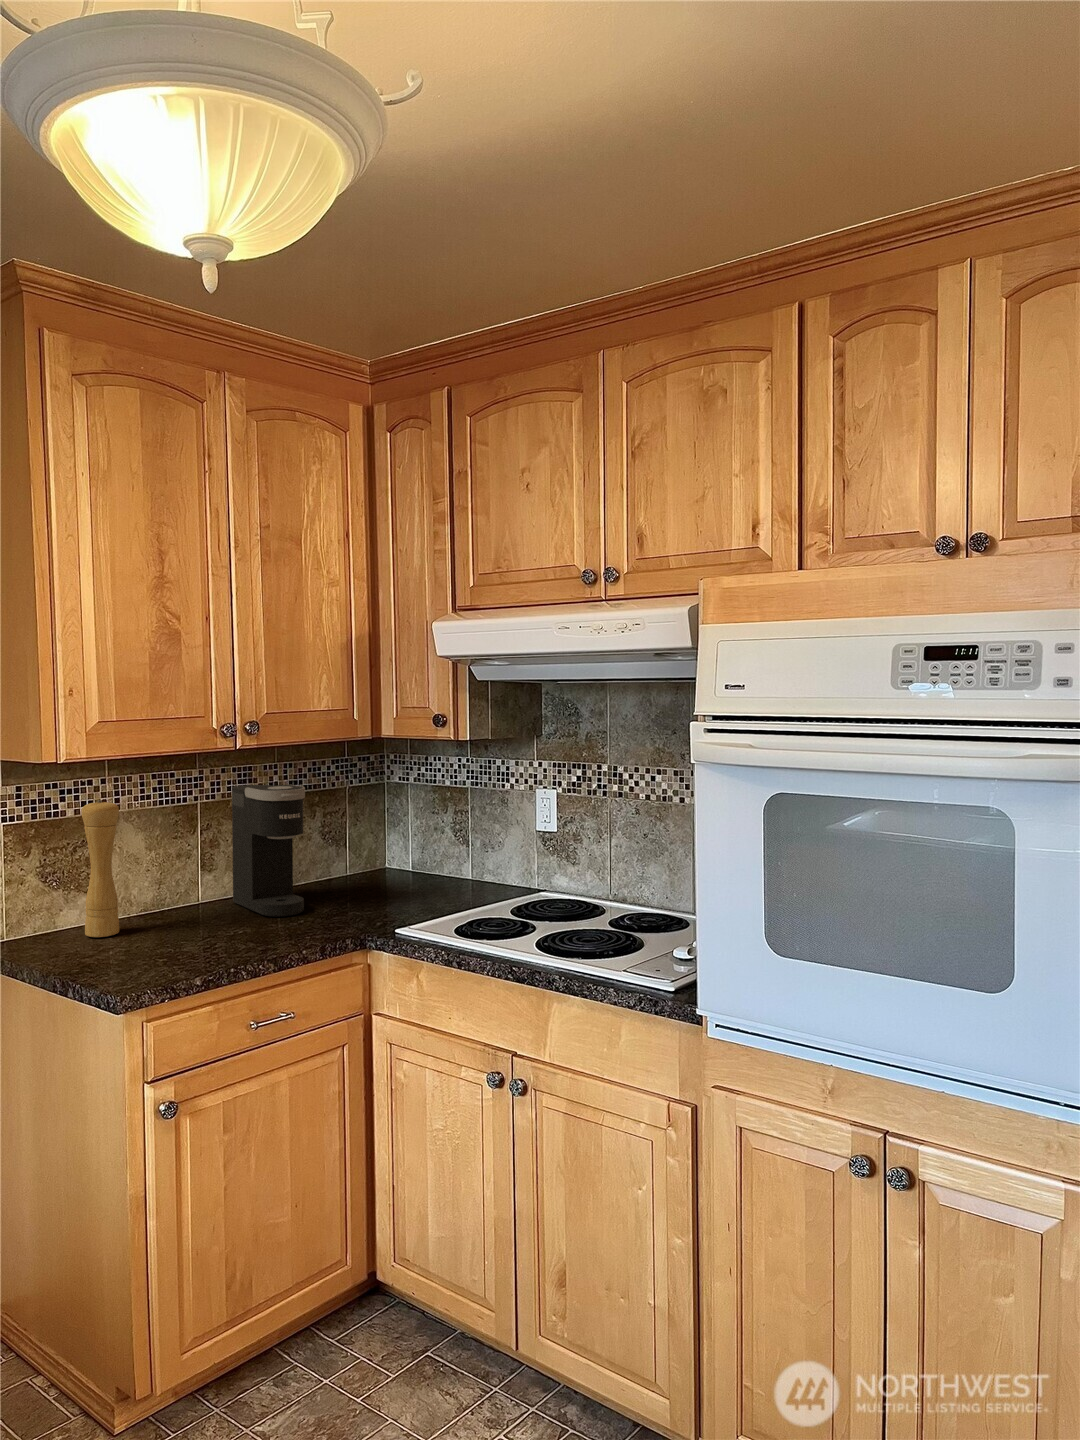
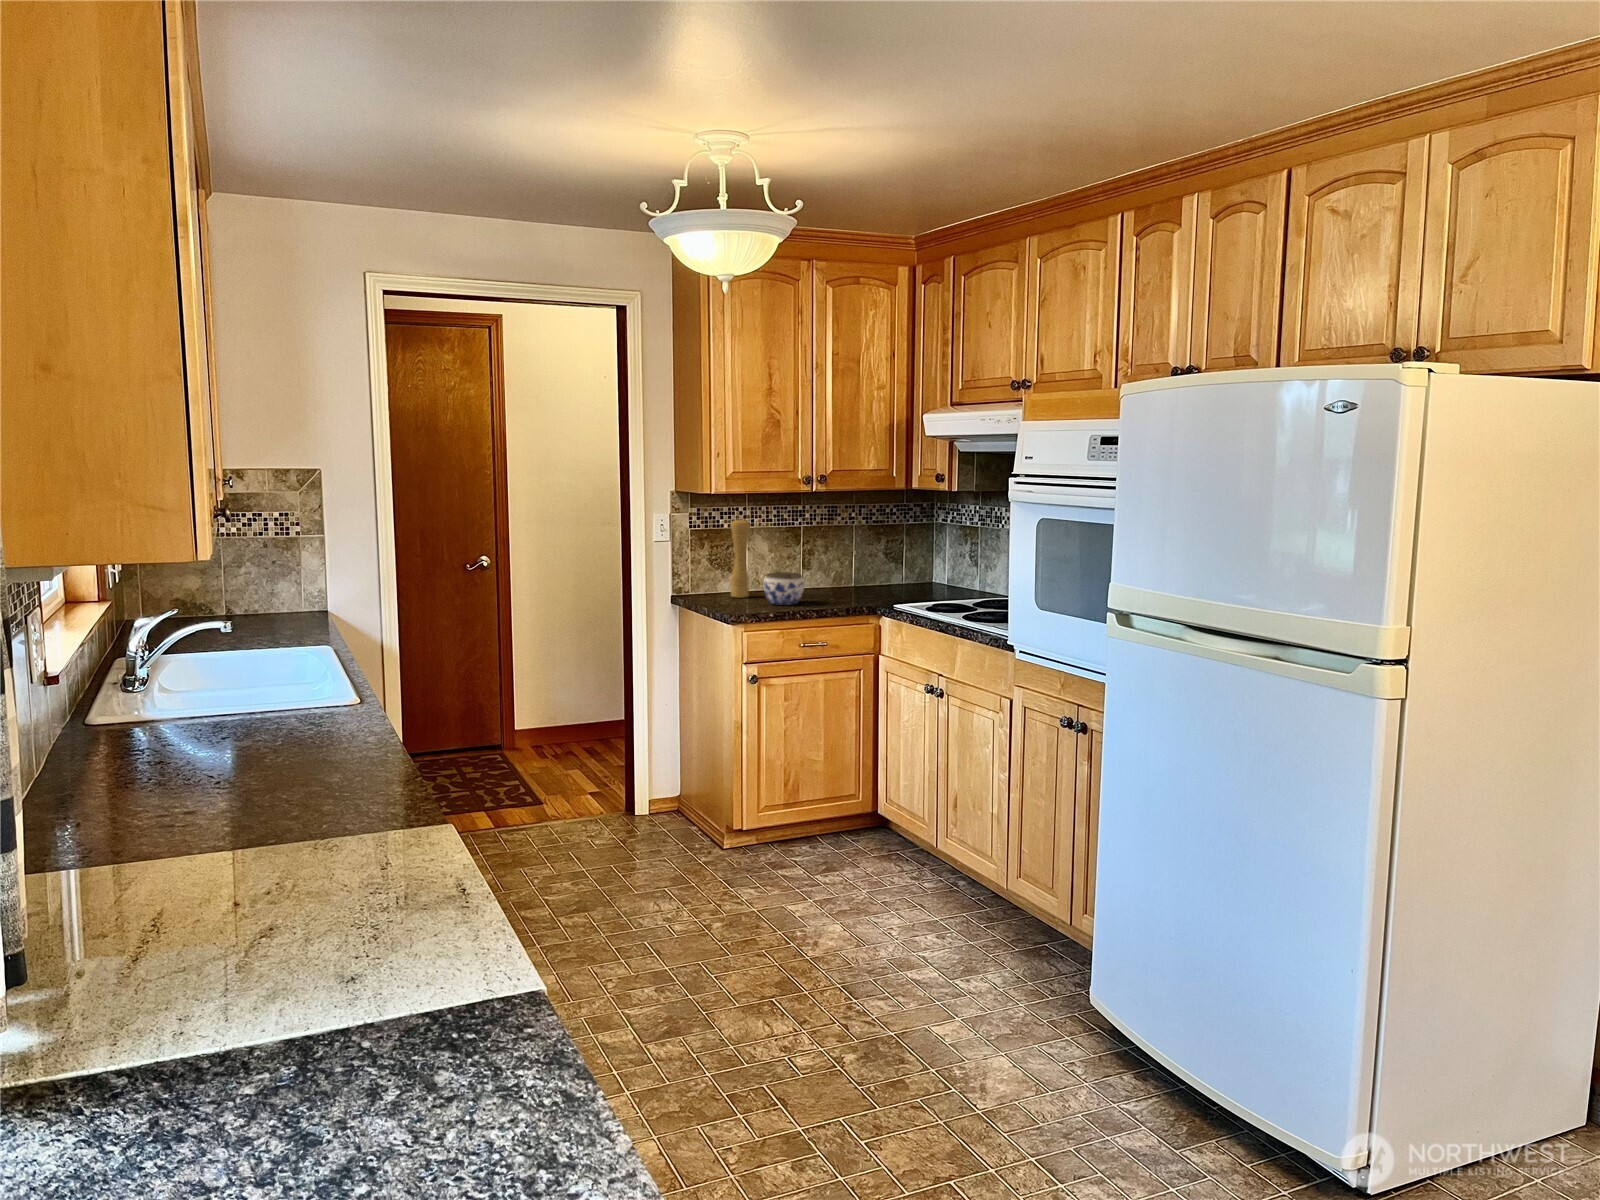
coffee maker: present [232,784,305,917] -> none [820,517,859,598]
jar: none [158,888,231,949] -> present [764,572,804,605]

